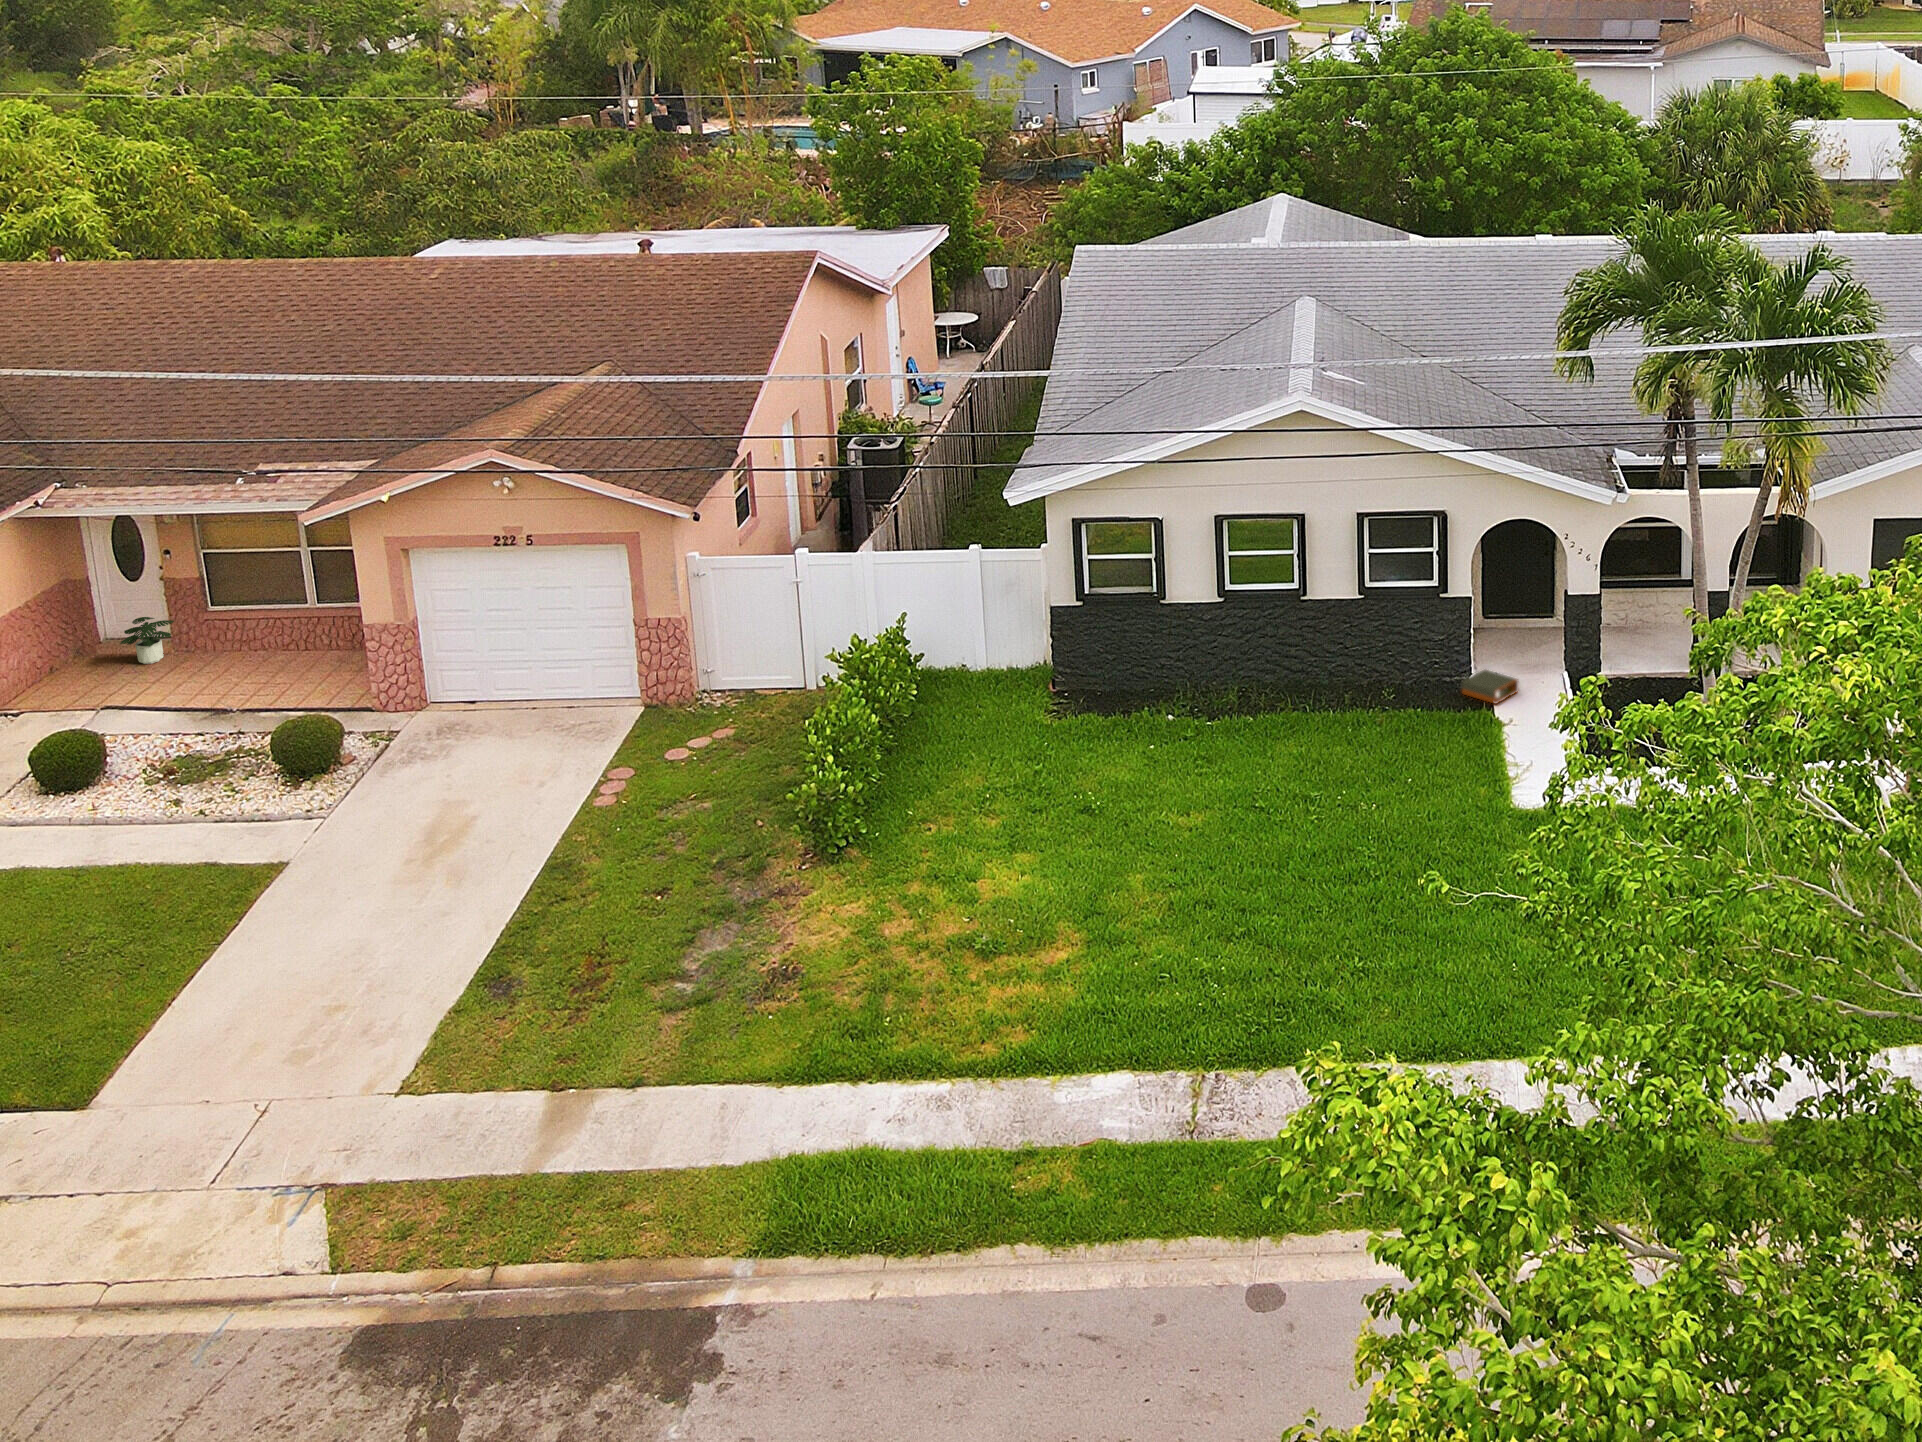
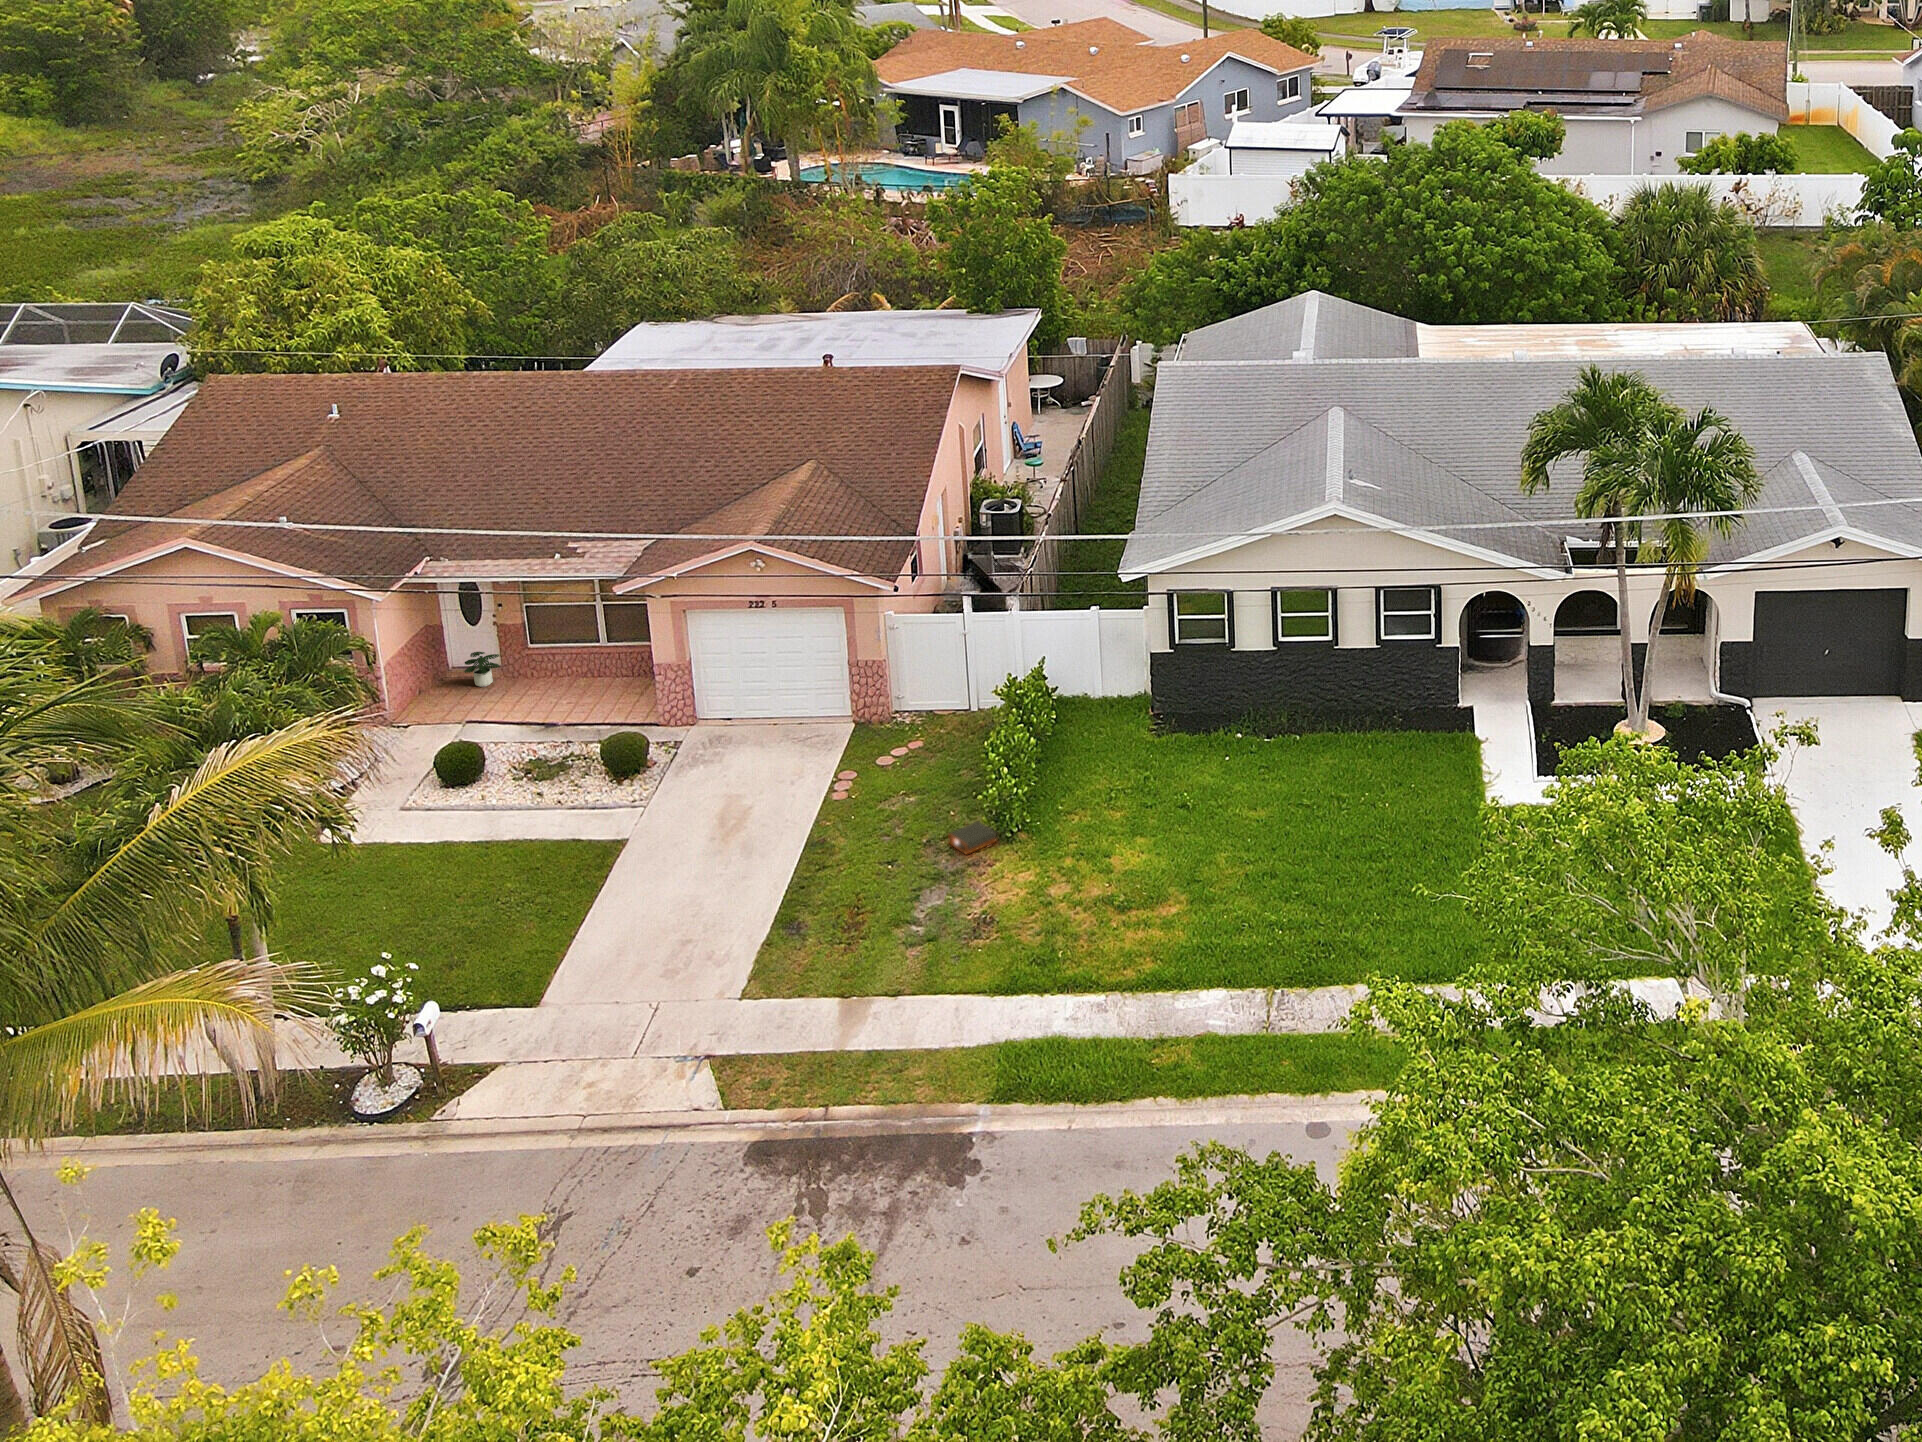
storage box: present [1462,670,1519,704] -> present [948,821,996,854]

